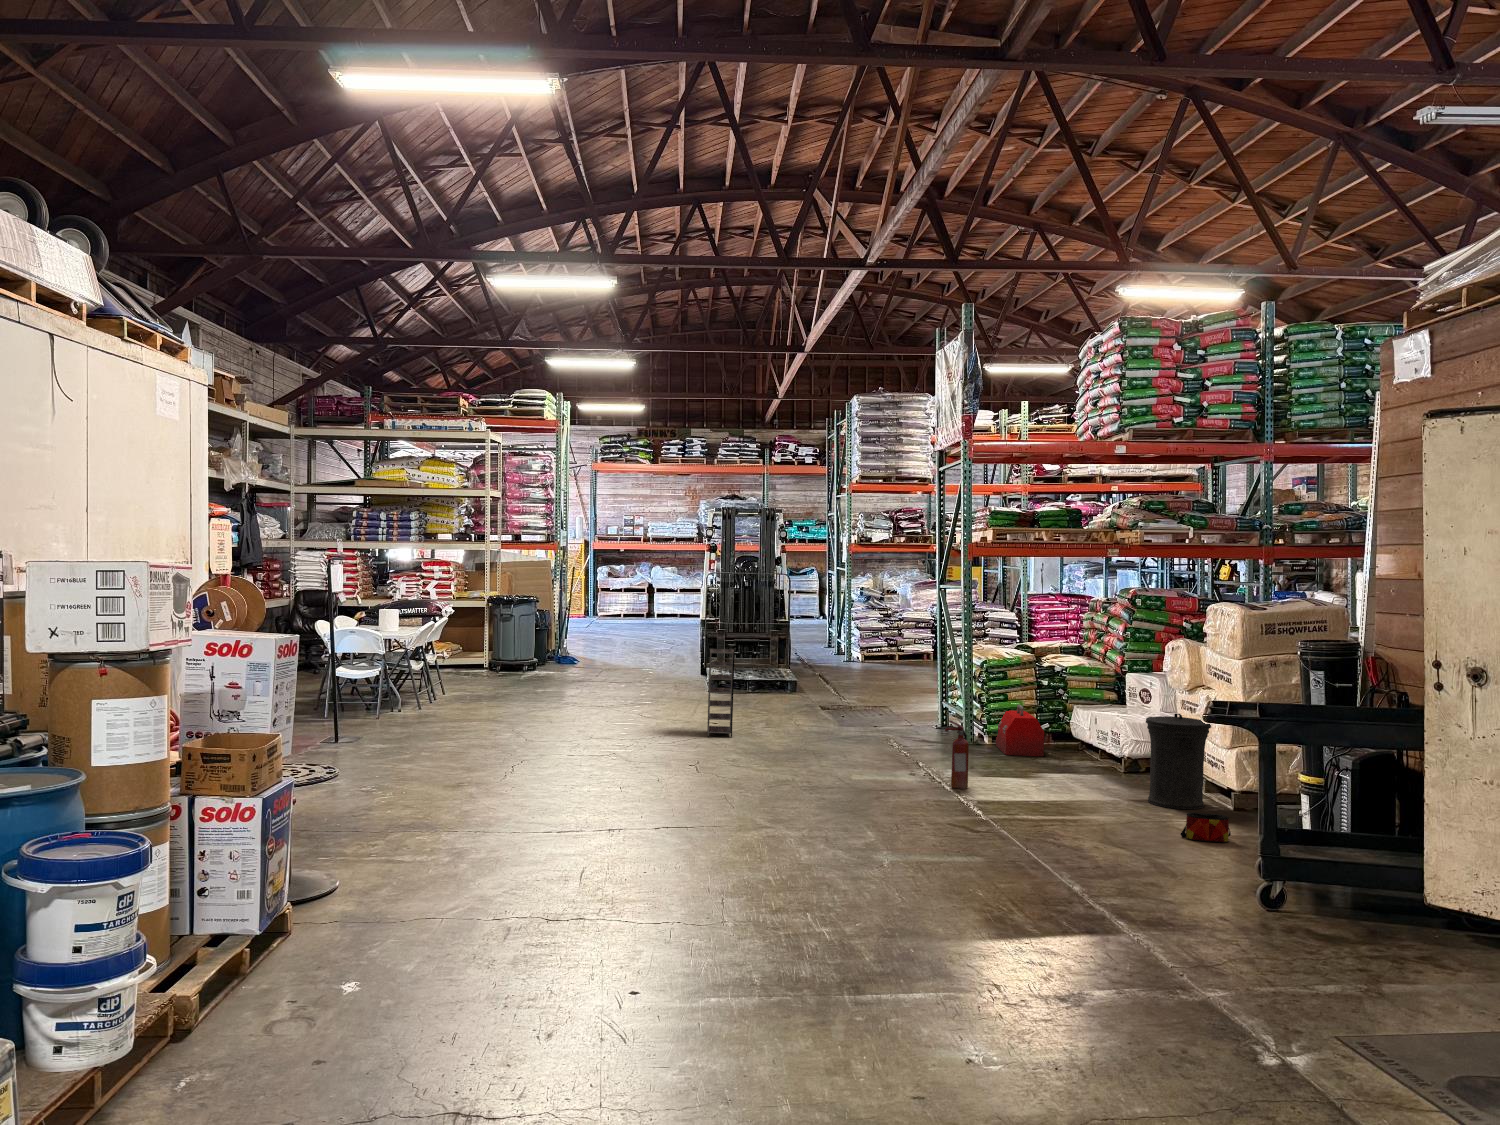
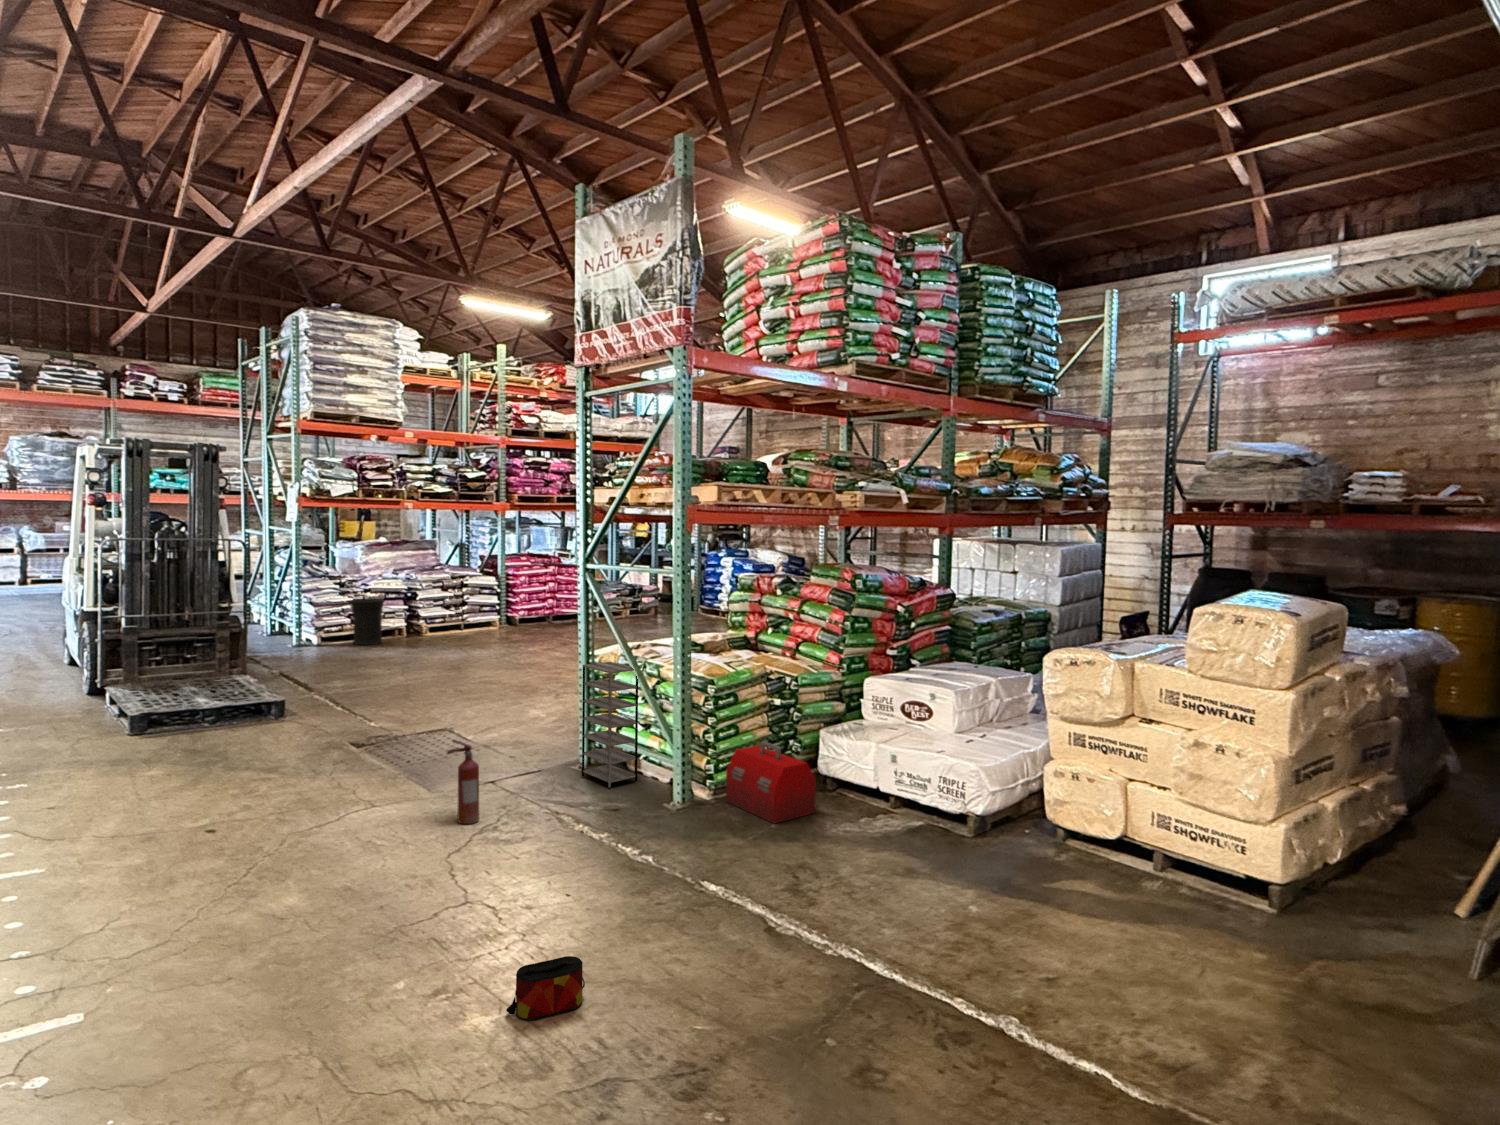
shelving unit: present [707,649,735,738] -> present [582,662,638,789]
trash can: present [1146,713,1211,809] -> present [350,598,384,645]
fire extinguisher: present [944,720,969,789] -> present [446,740,479,824]
bag: present [1180,812,1231,843] -> present [506,956,585,1021]

